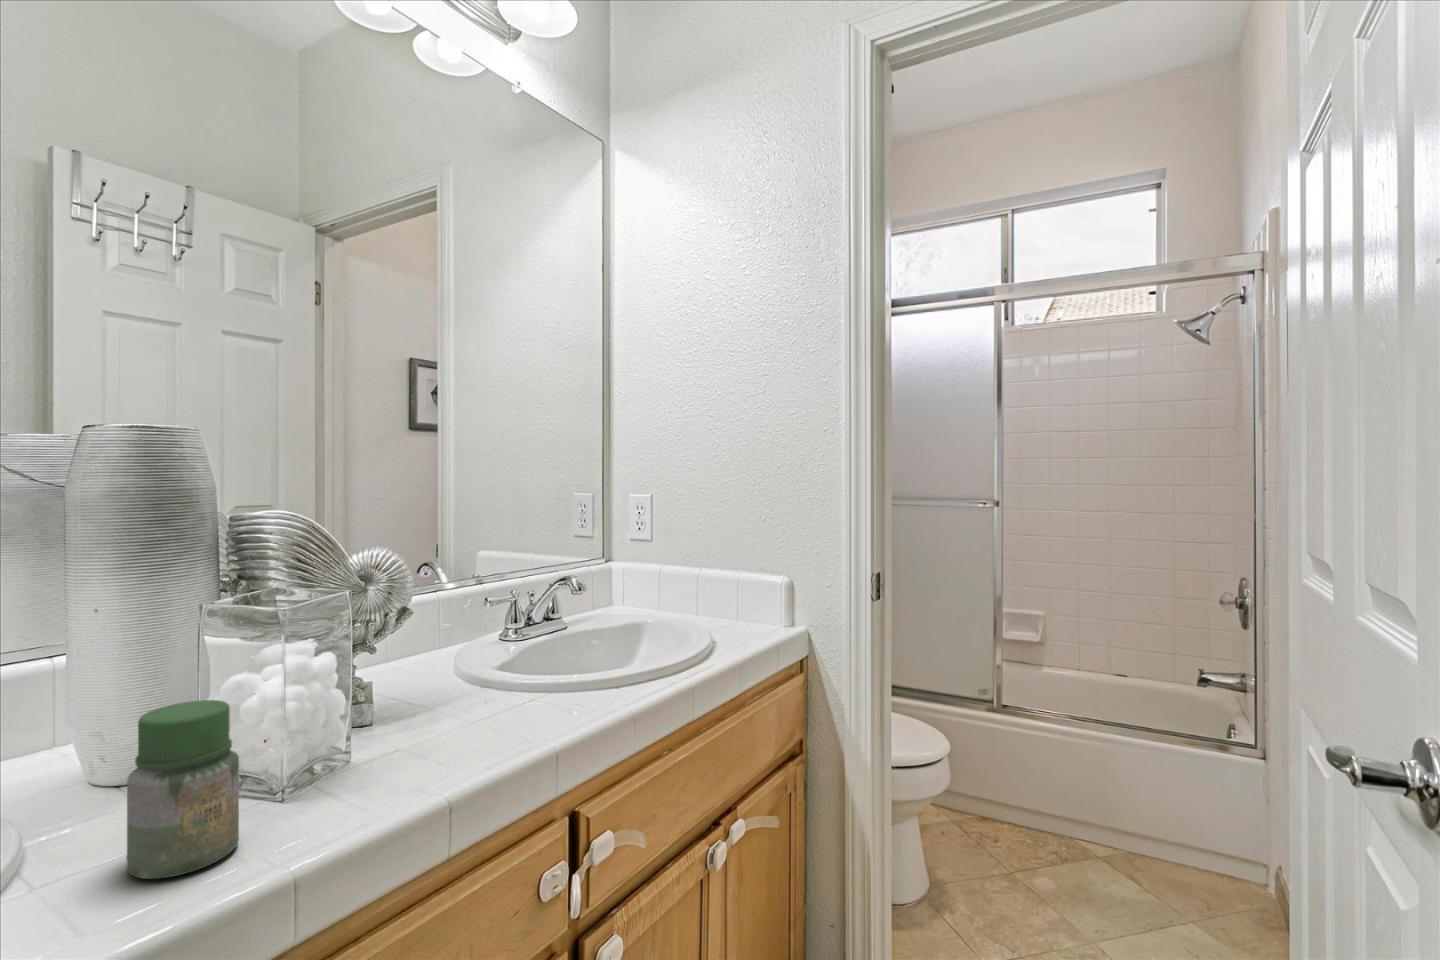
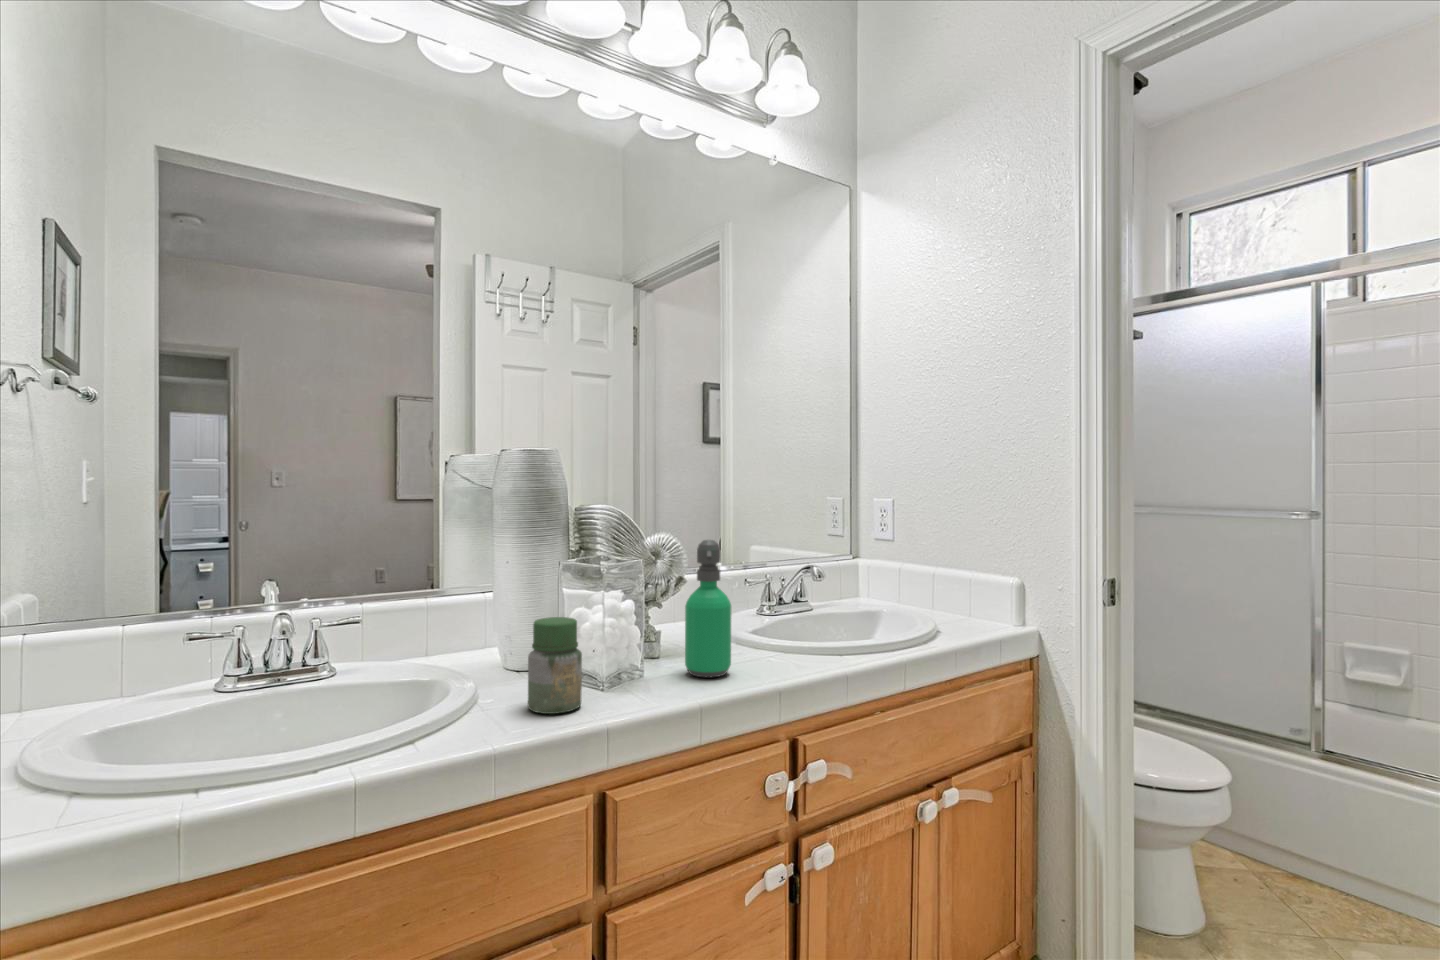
soap dispenser: none [416,557,485,750] -> present [685,540,731,677]

